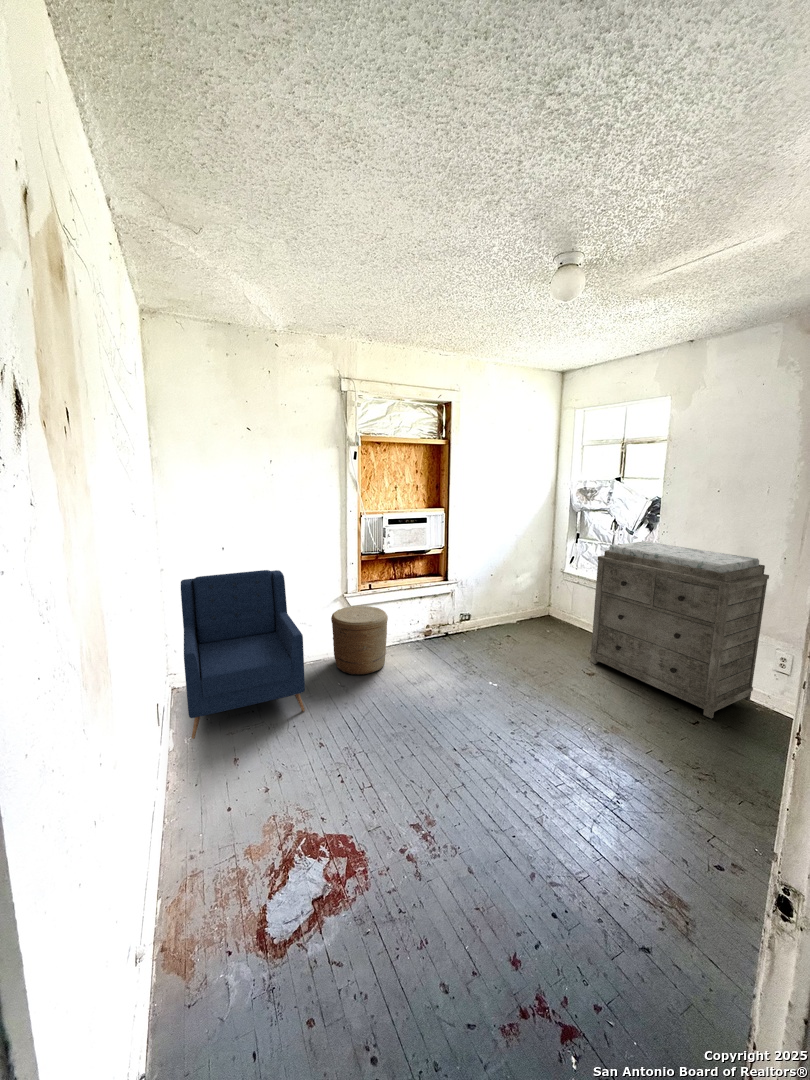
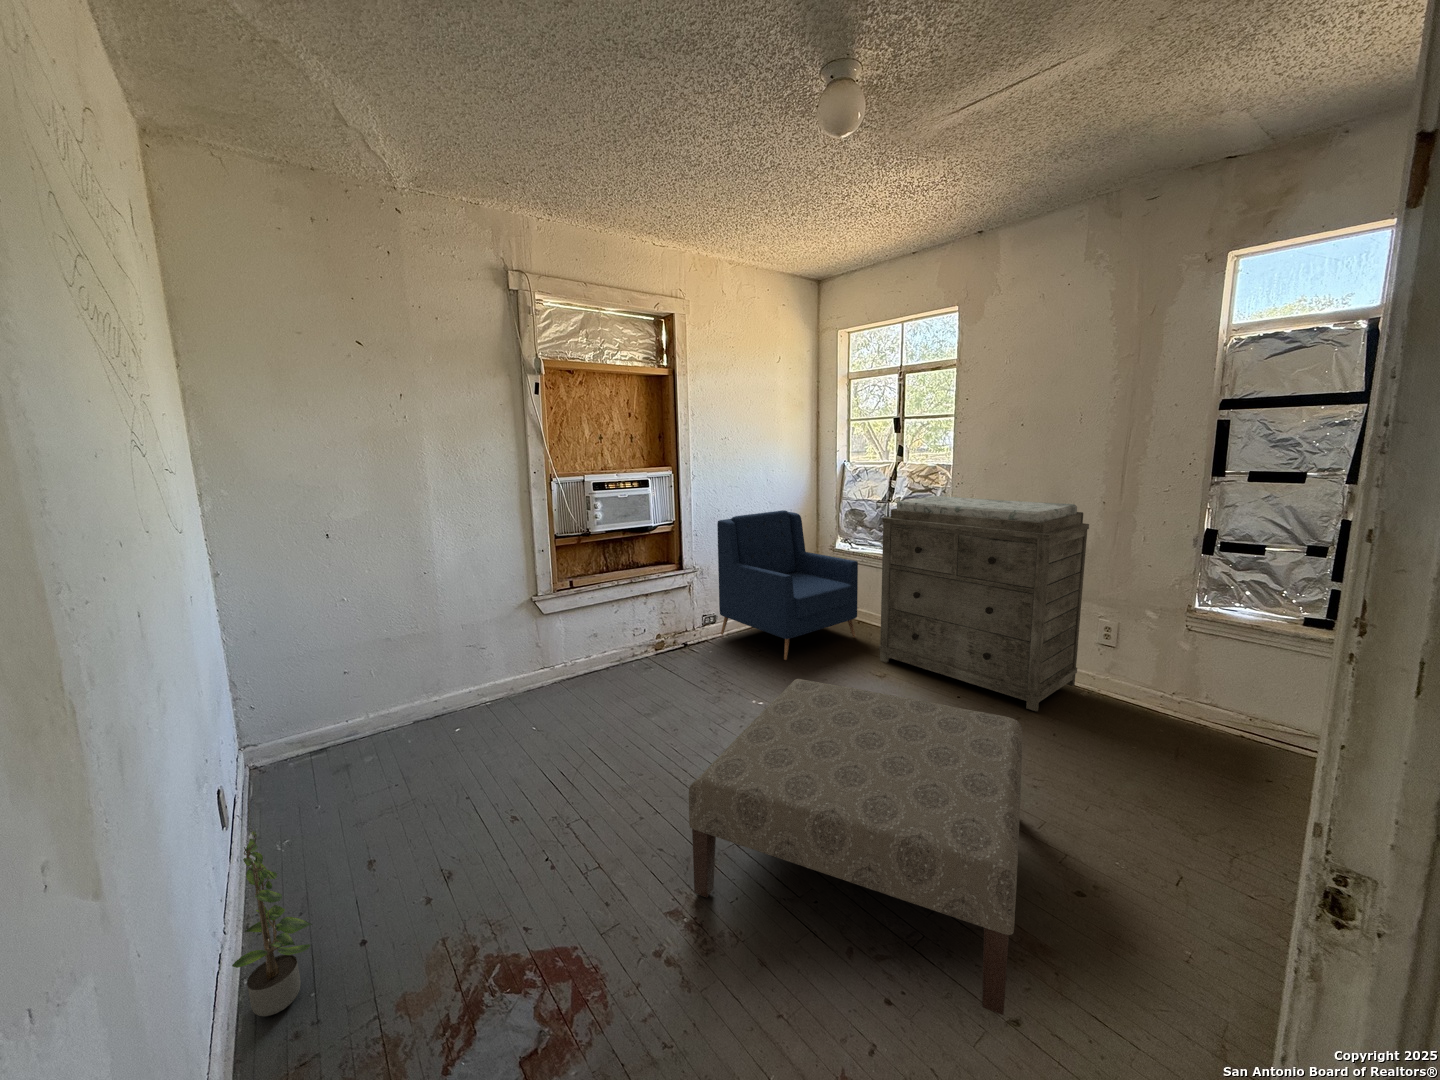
armchair: present [181,570,305,739] -> present [717,510,858,660]
woven basket: present [331,606,388,675] -> none [513,611,600,714]
ottoman: none [430,675,685,944] -> present [689,679,1022,1015]
potted plant: none [163,733,205,843] -> present [232,831,312,1016]

